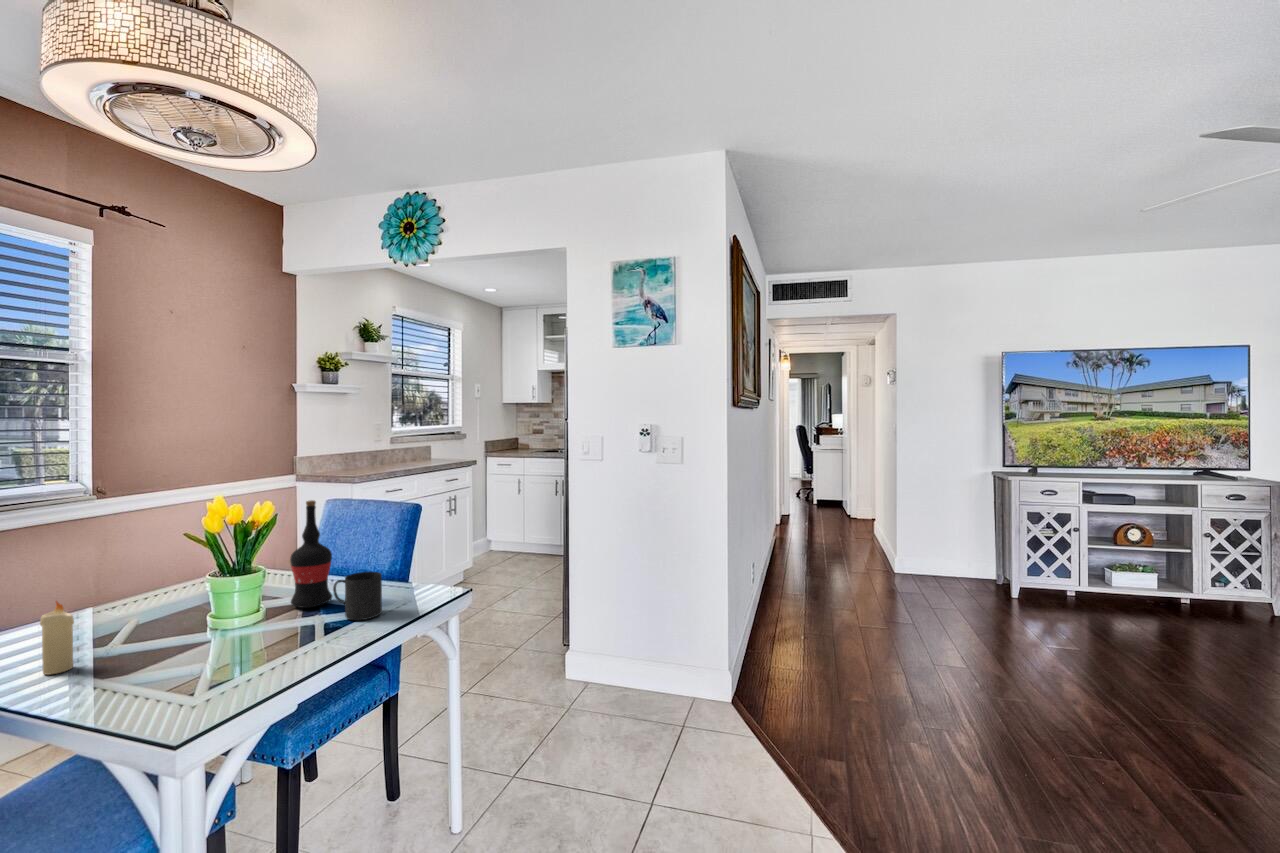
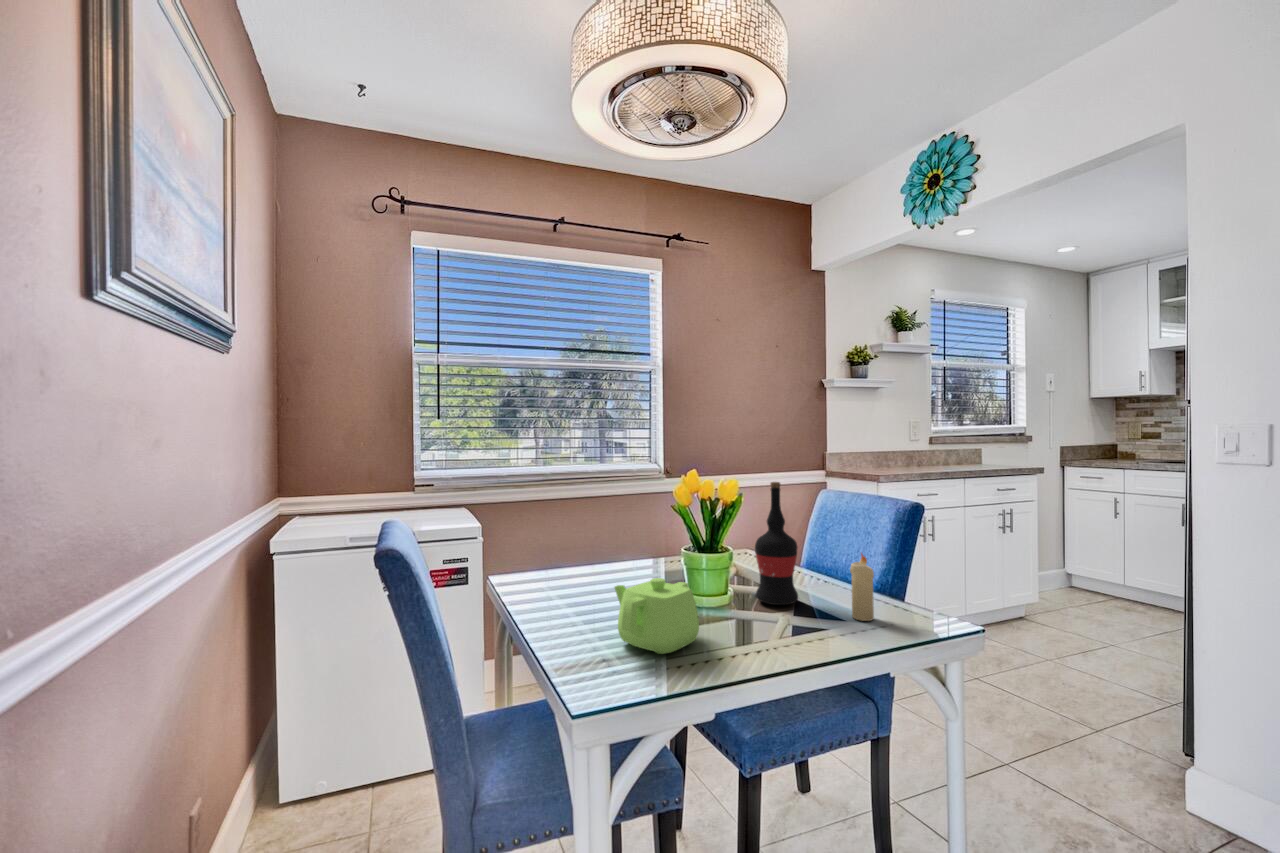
mug: present [333,572,382,620] -> none [788,575,844,638]
candle: present [40,601,74,675] -> present [850,553,874,621]
teapot: none [157,604,263,676] -> present [615,578,699,654]

